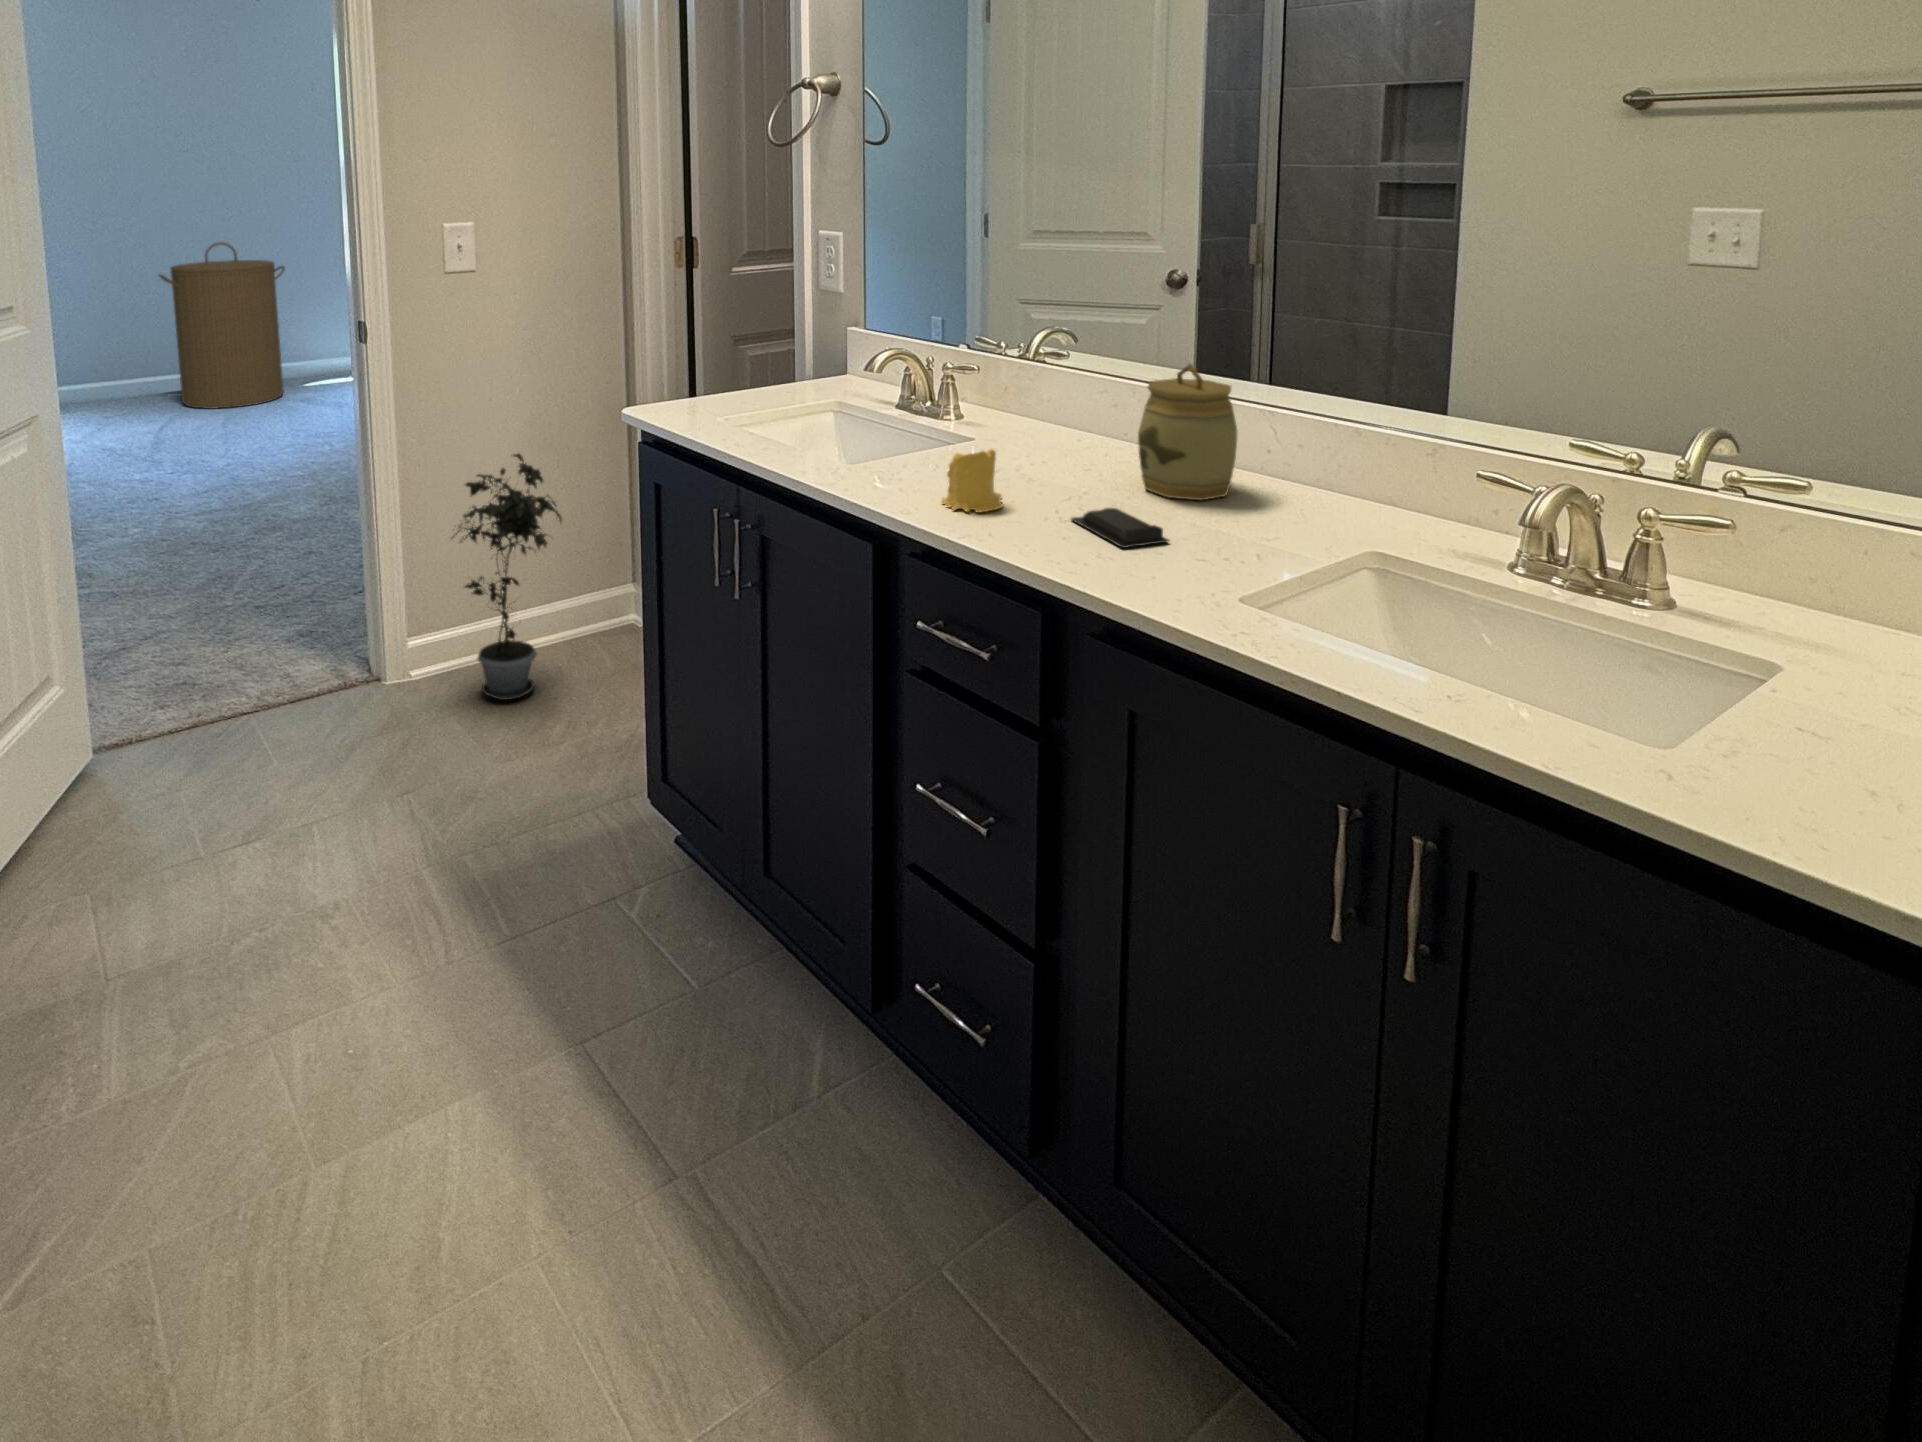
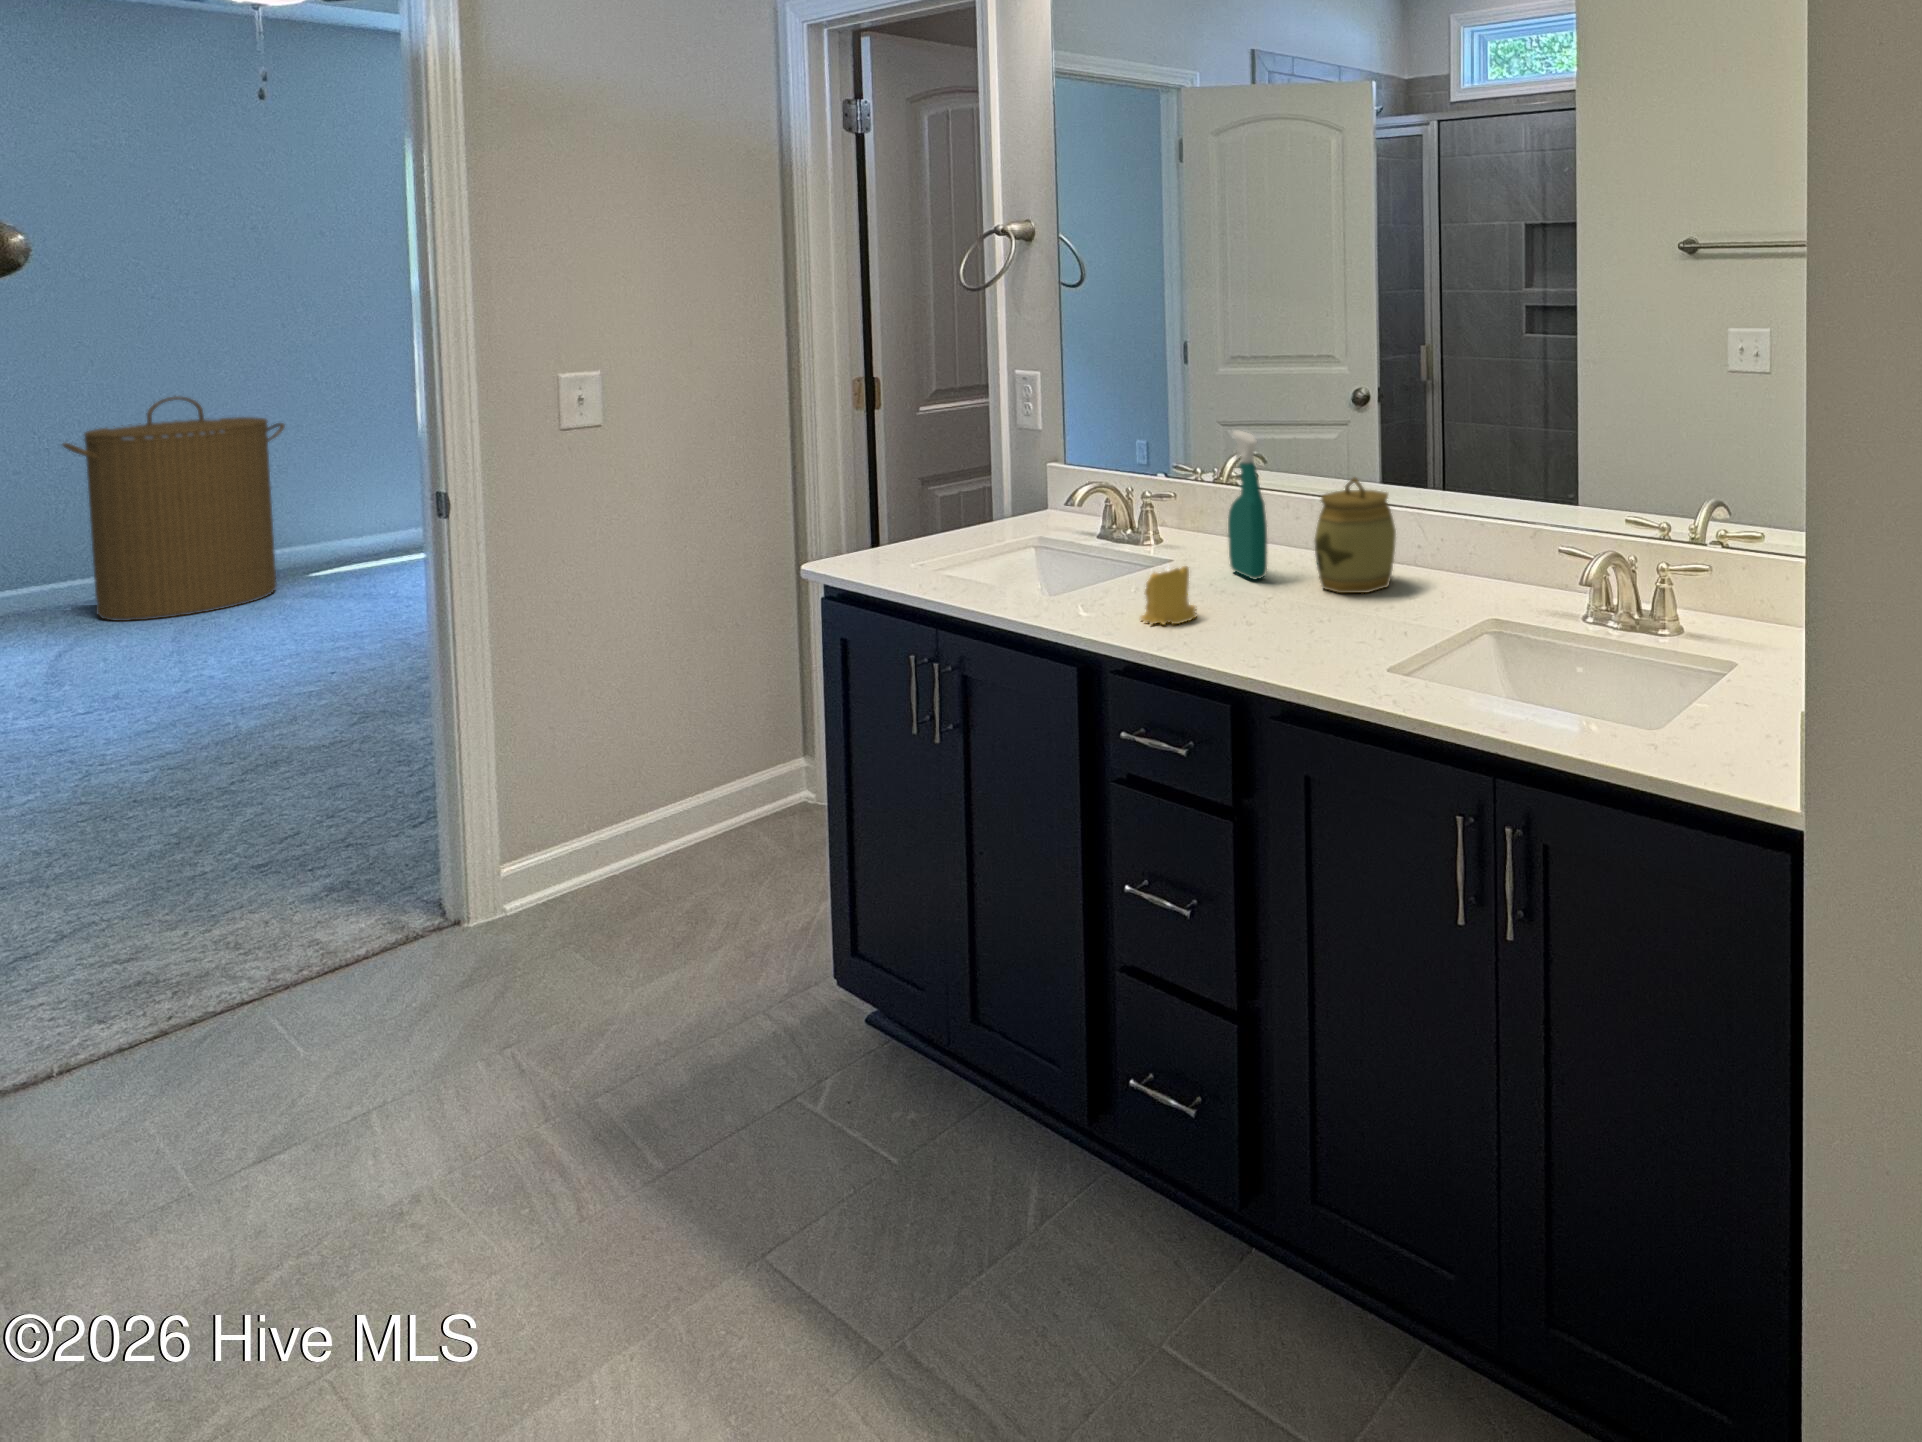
spray bottle: none [1036,303,1081,471] -> present [1228,431,1267,579]
potted plant: present [452,454,562,700] -> none [566,625,719,916]
soap bar: present [1071,508,1169,548] -> none [1256,607,1338,640]

